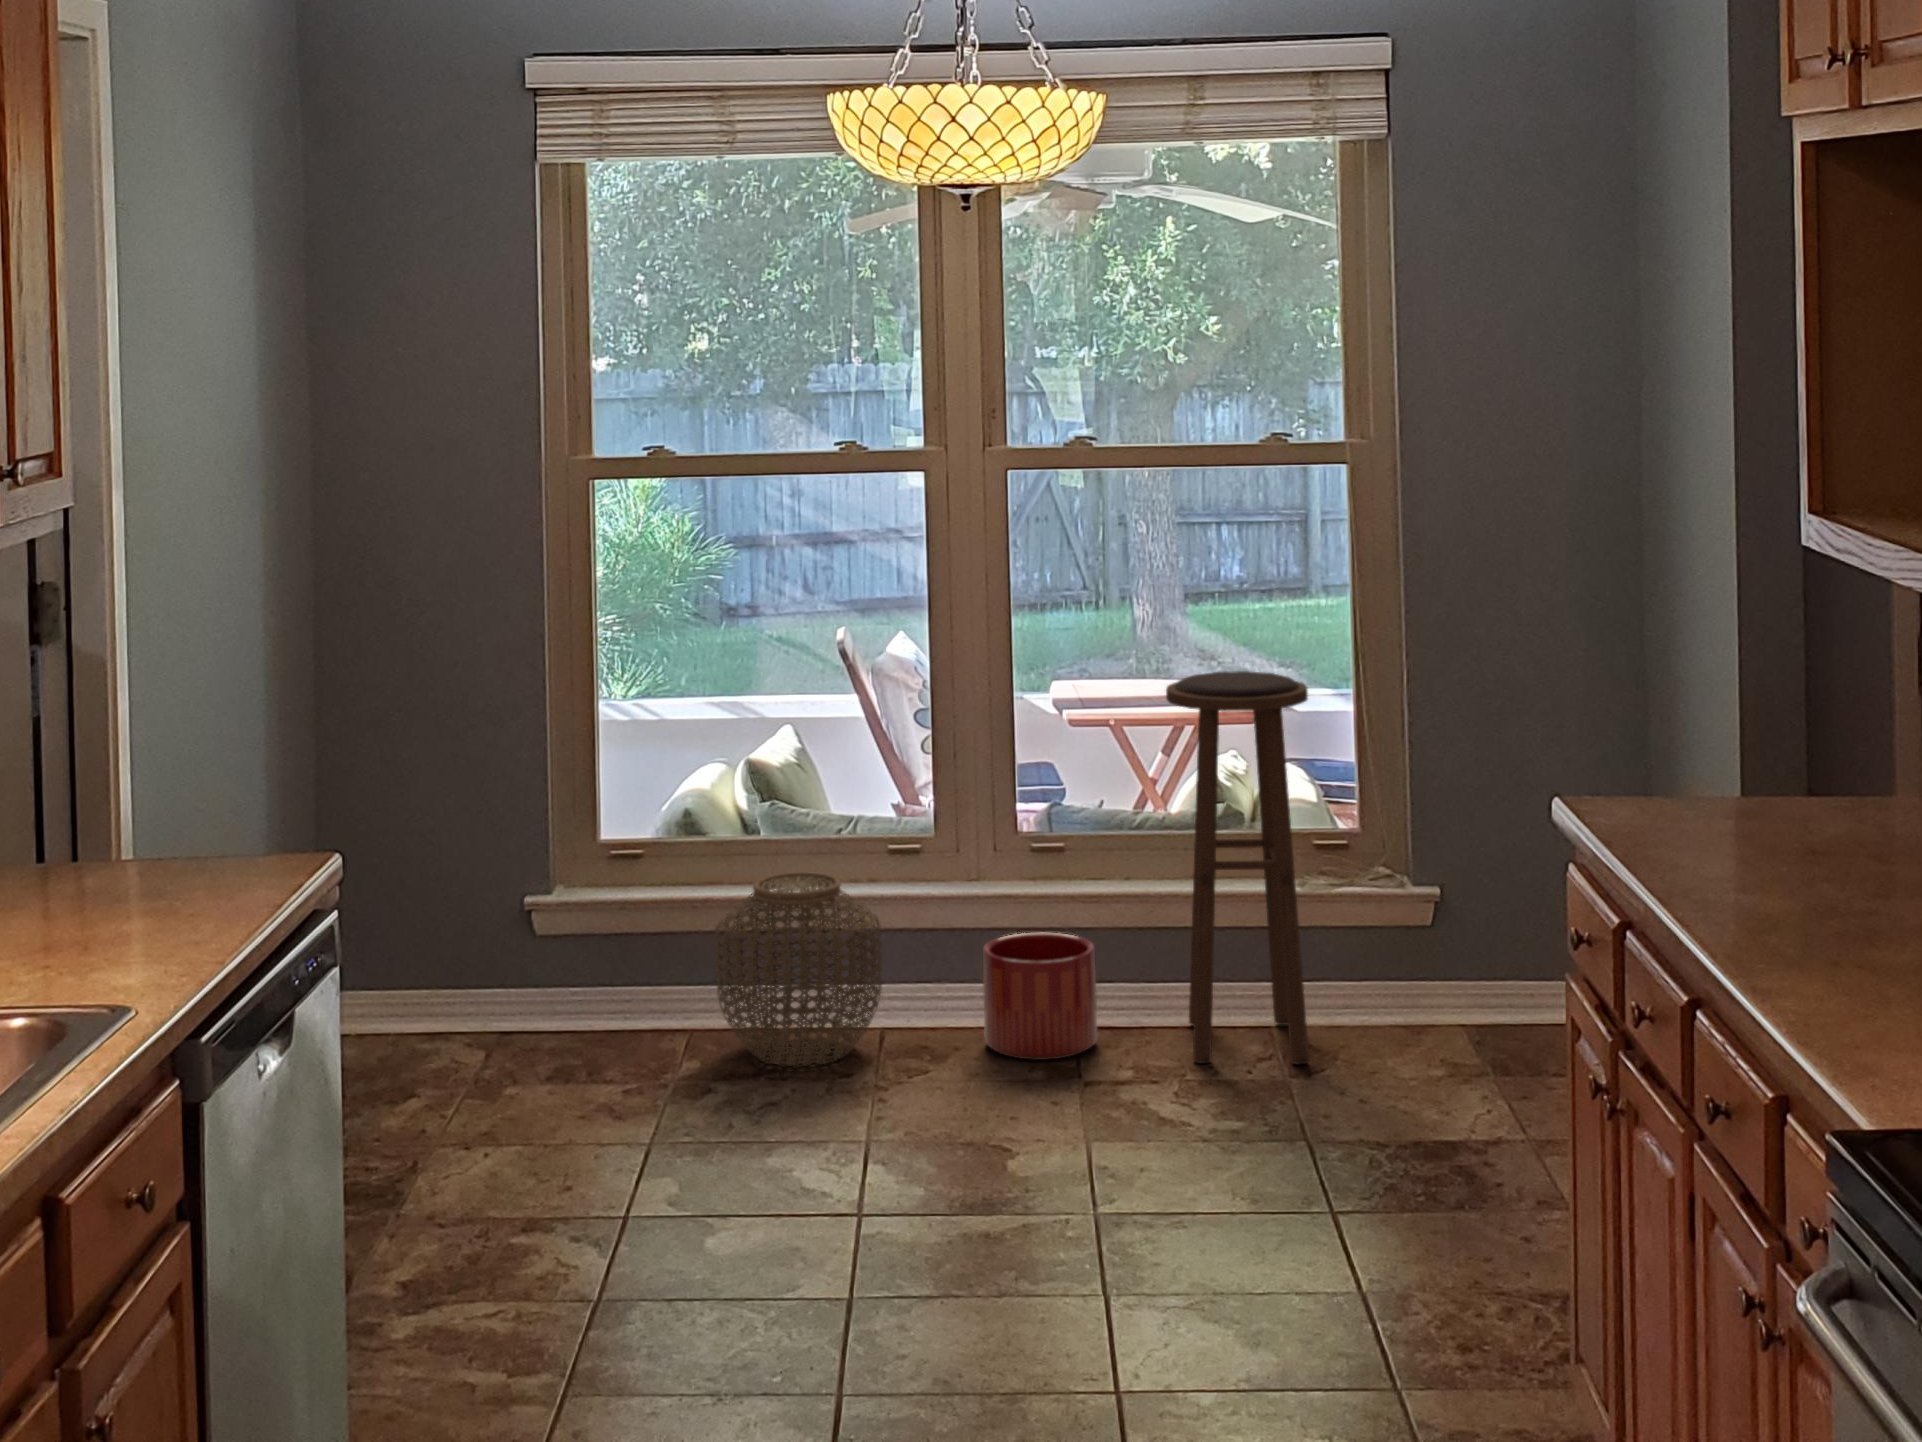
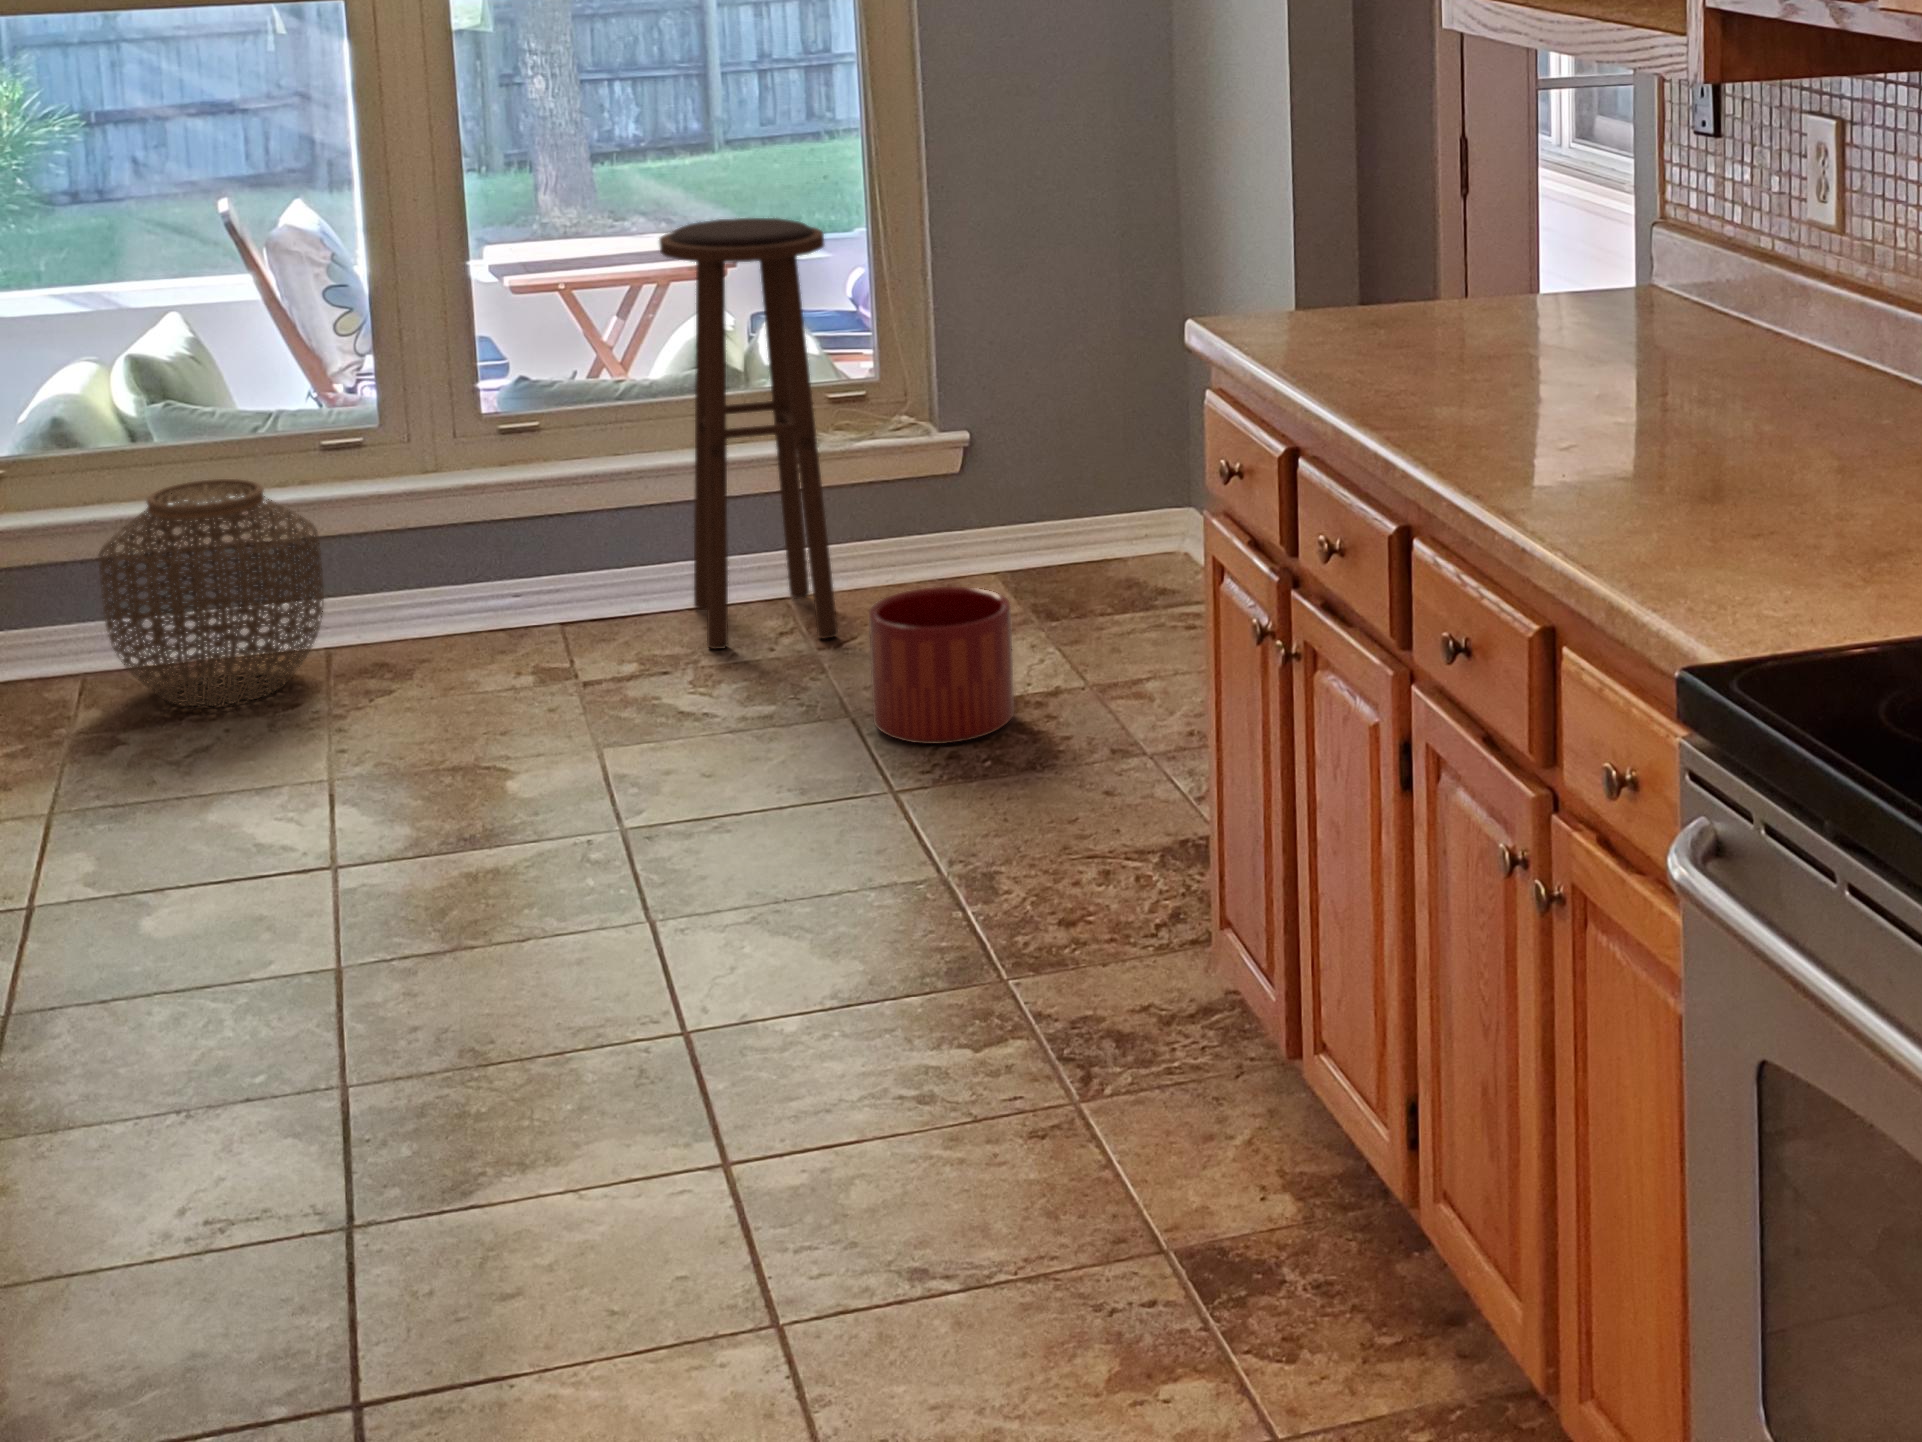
planter: present [983,932,1097,1060] -> present [869,587,1014,744]

